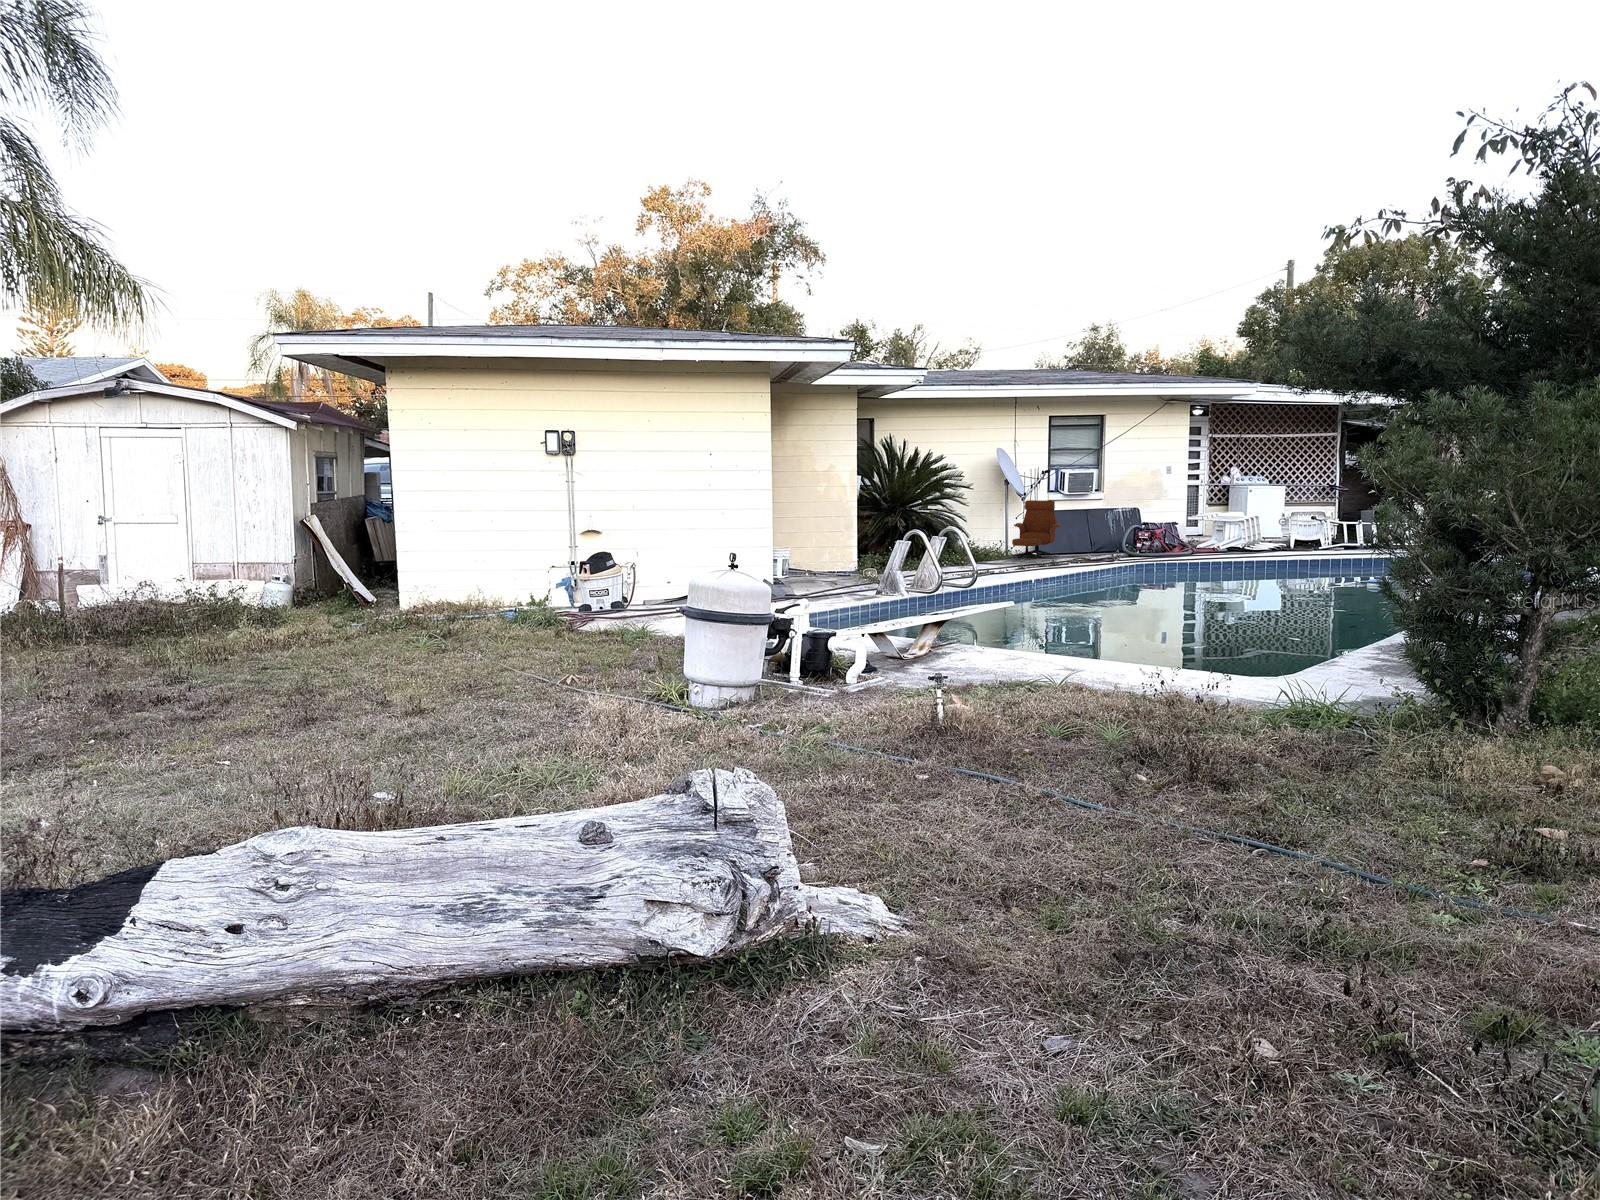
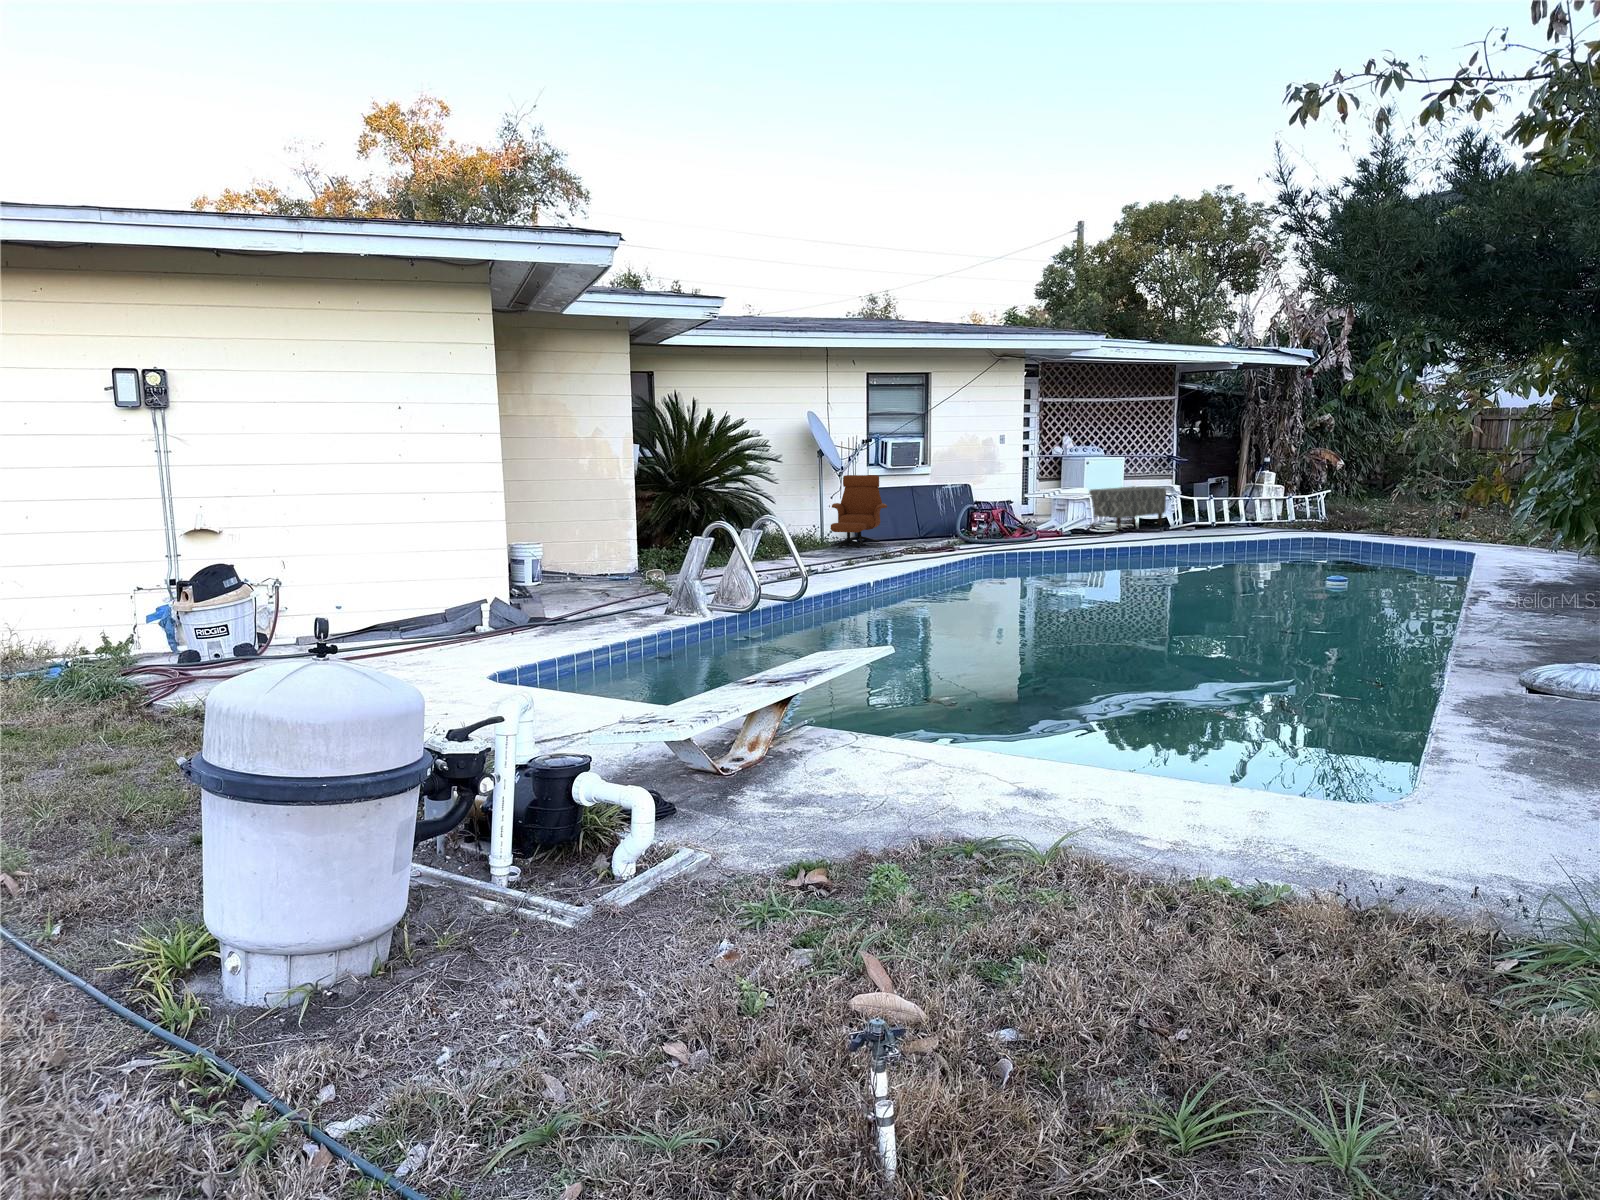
bench: none [1242,512,1316,549] -> present [1089,486,1166,530]

